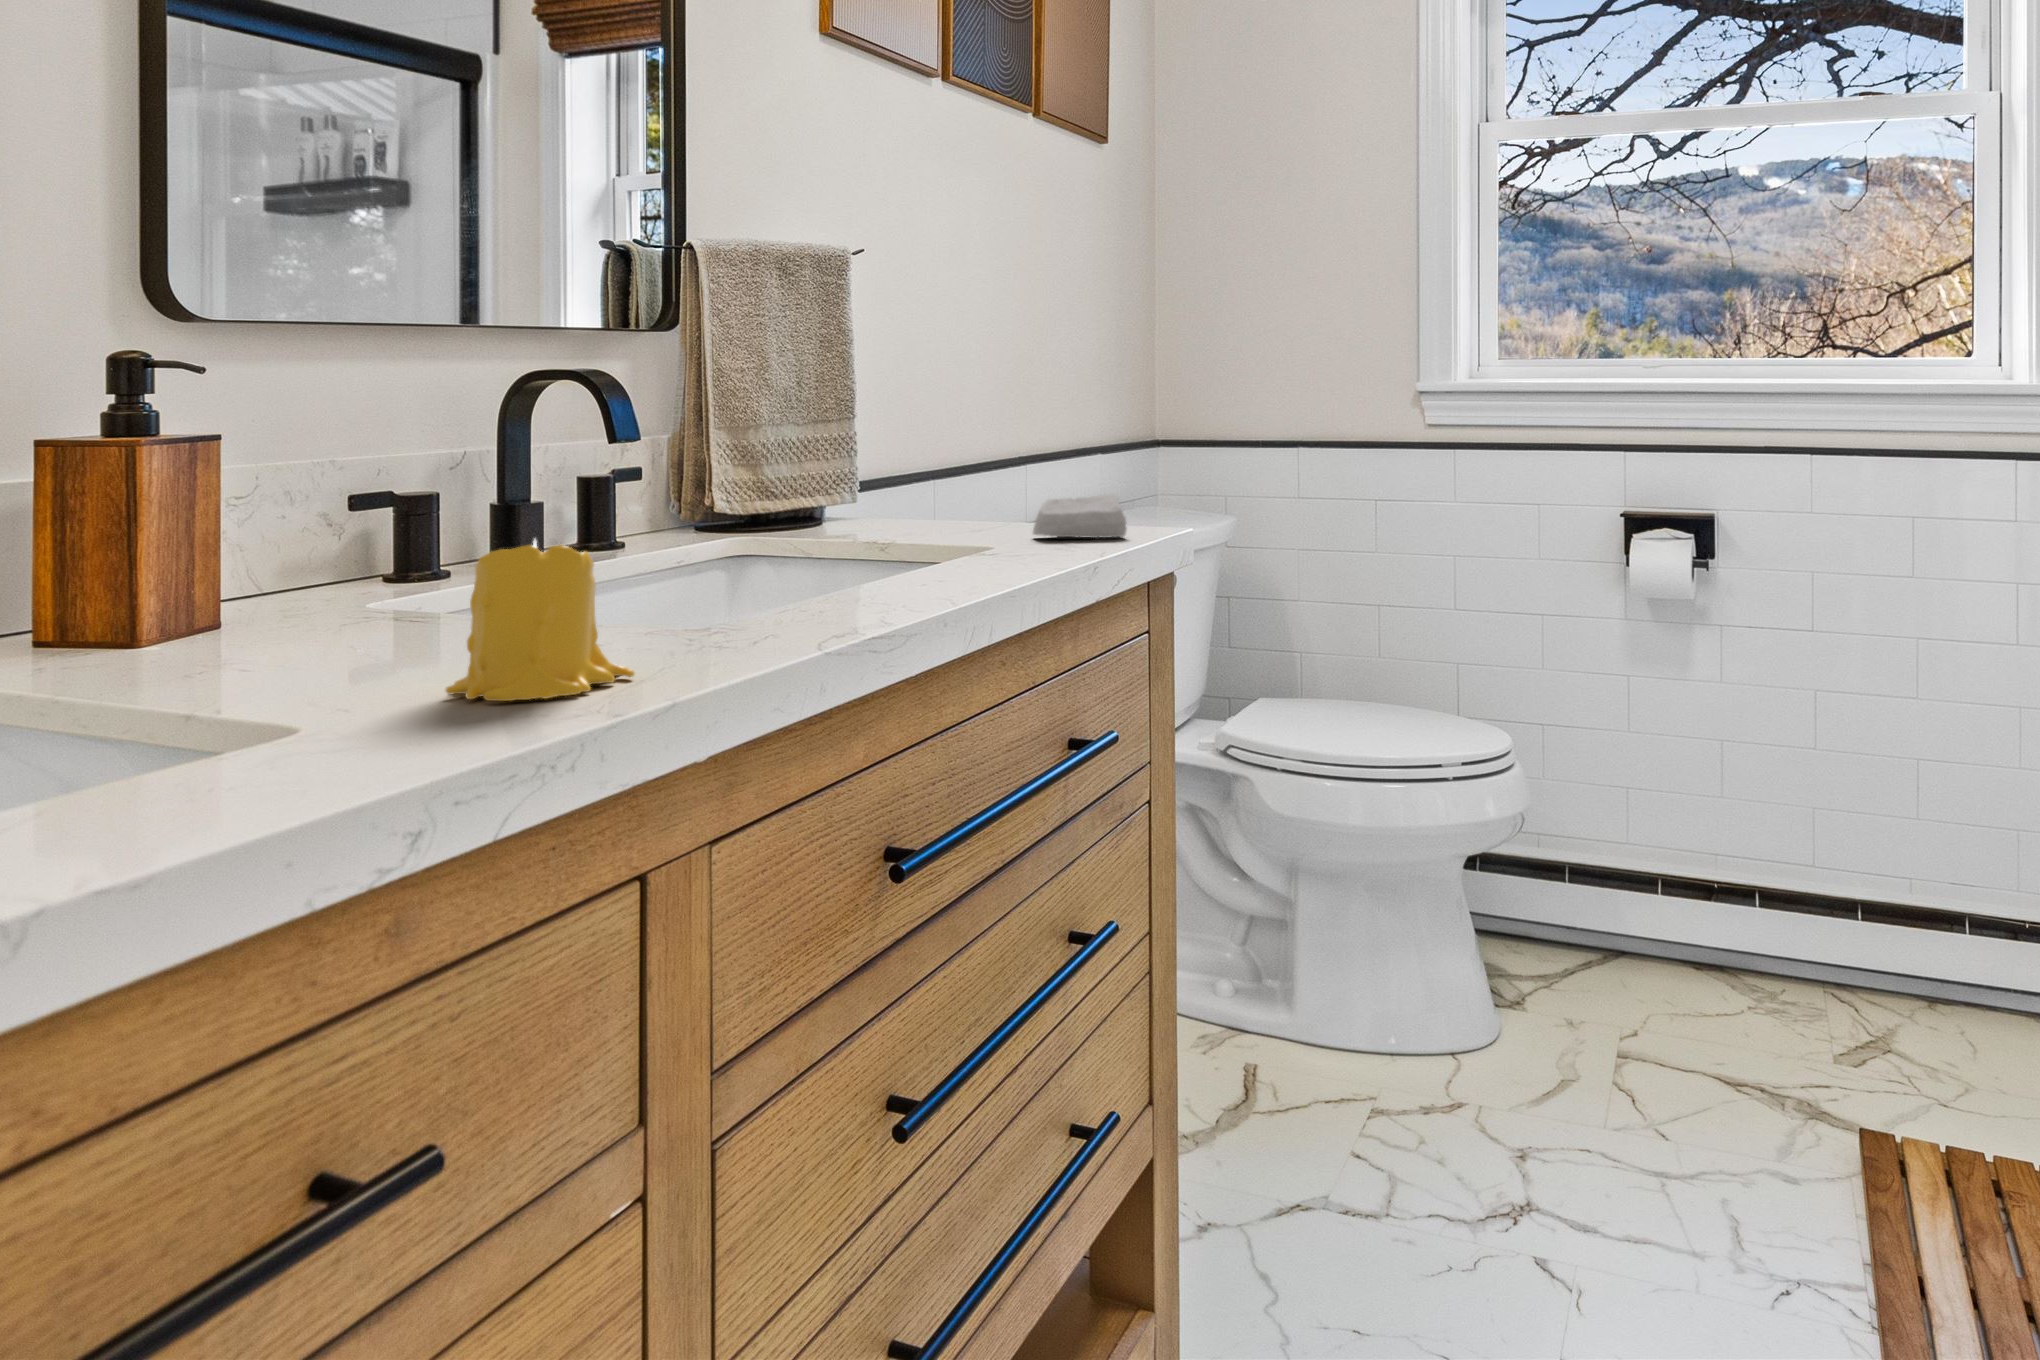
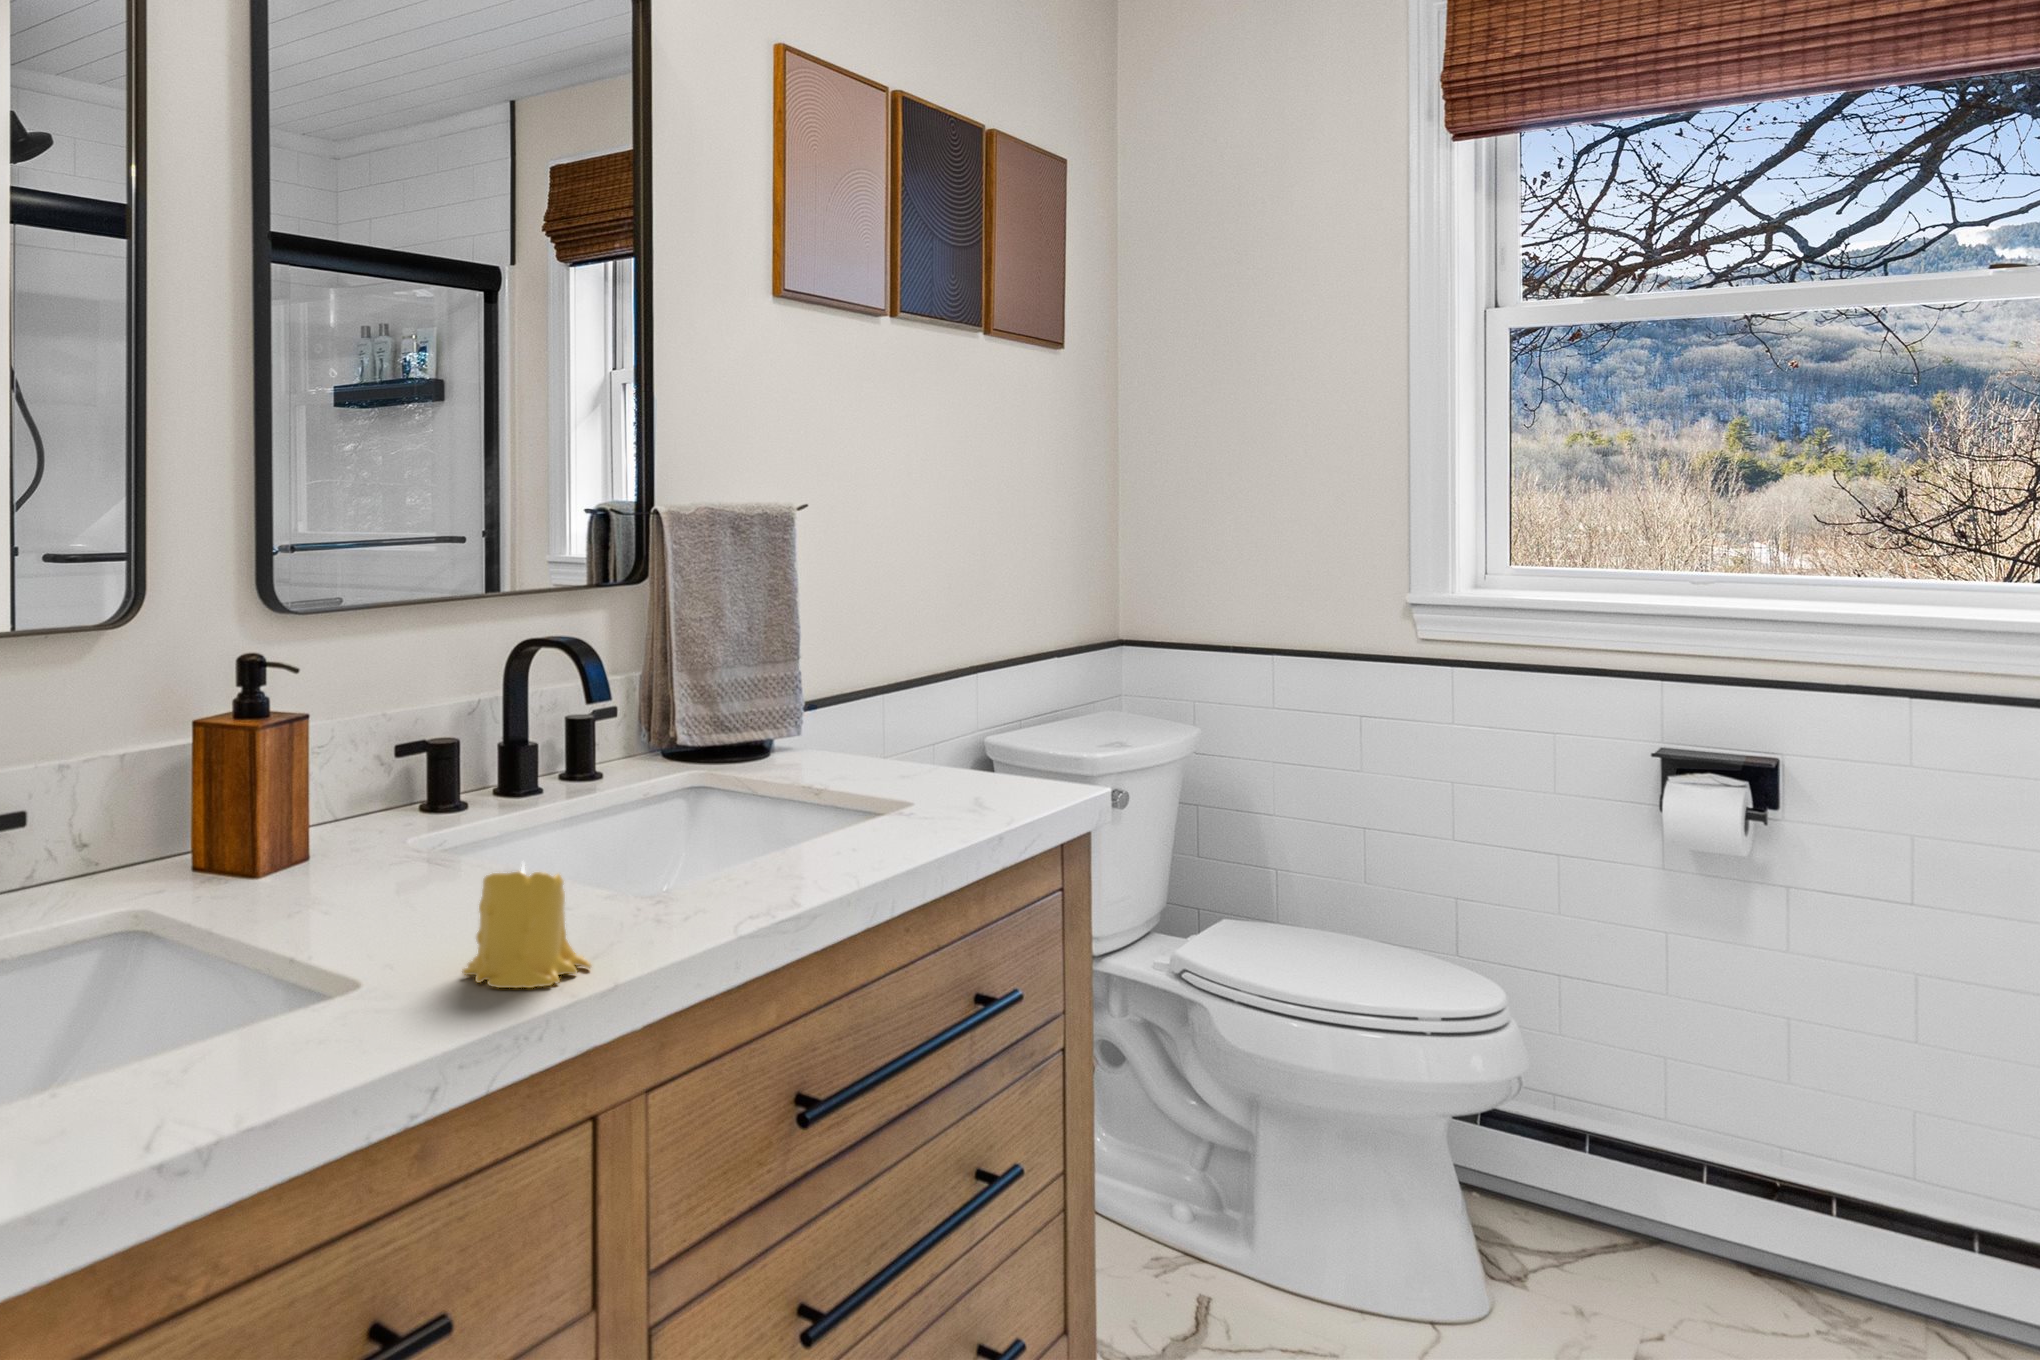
soap bar: present [1033,494,1127,538] -> none [957,749,1045,794]

